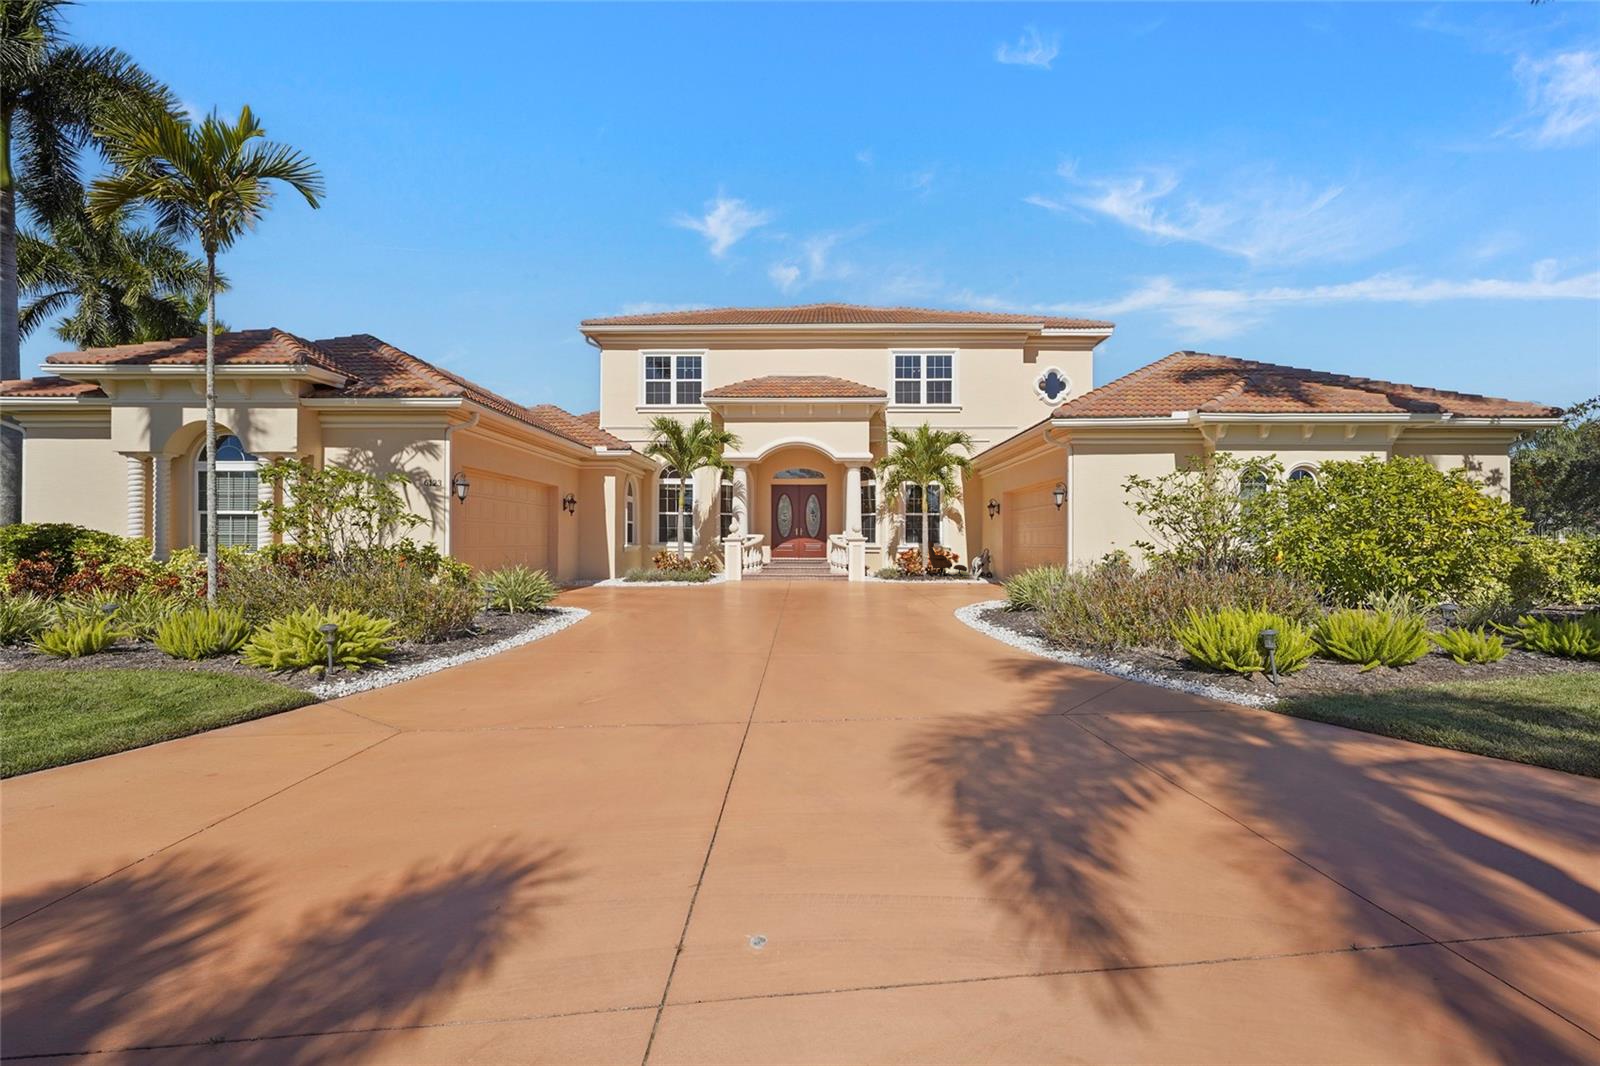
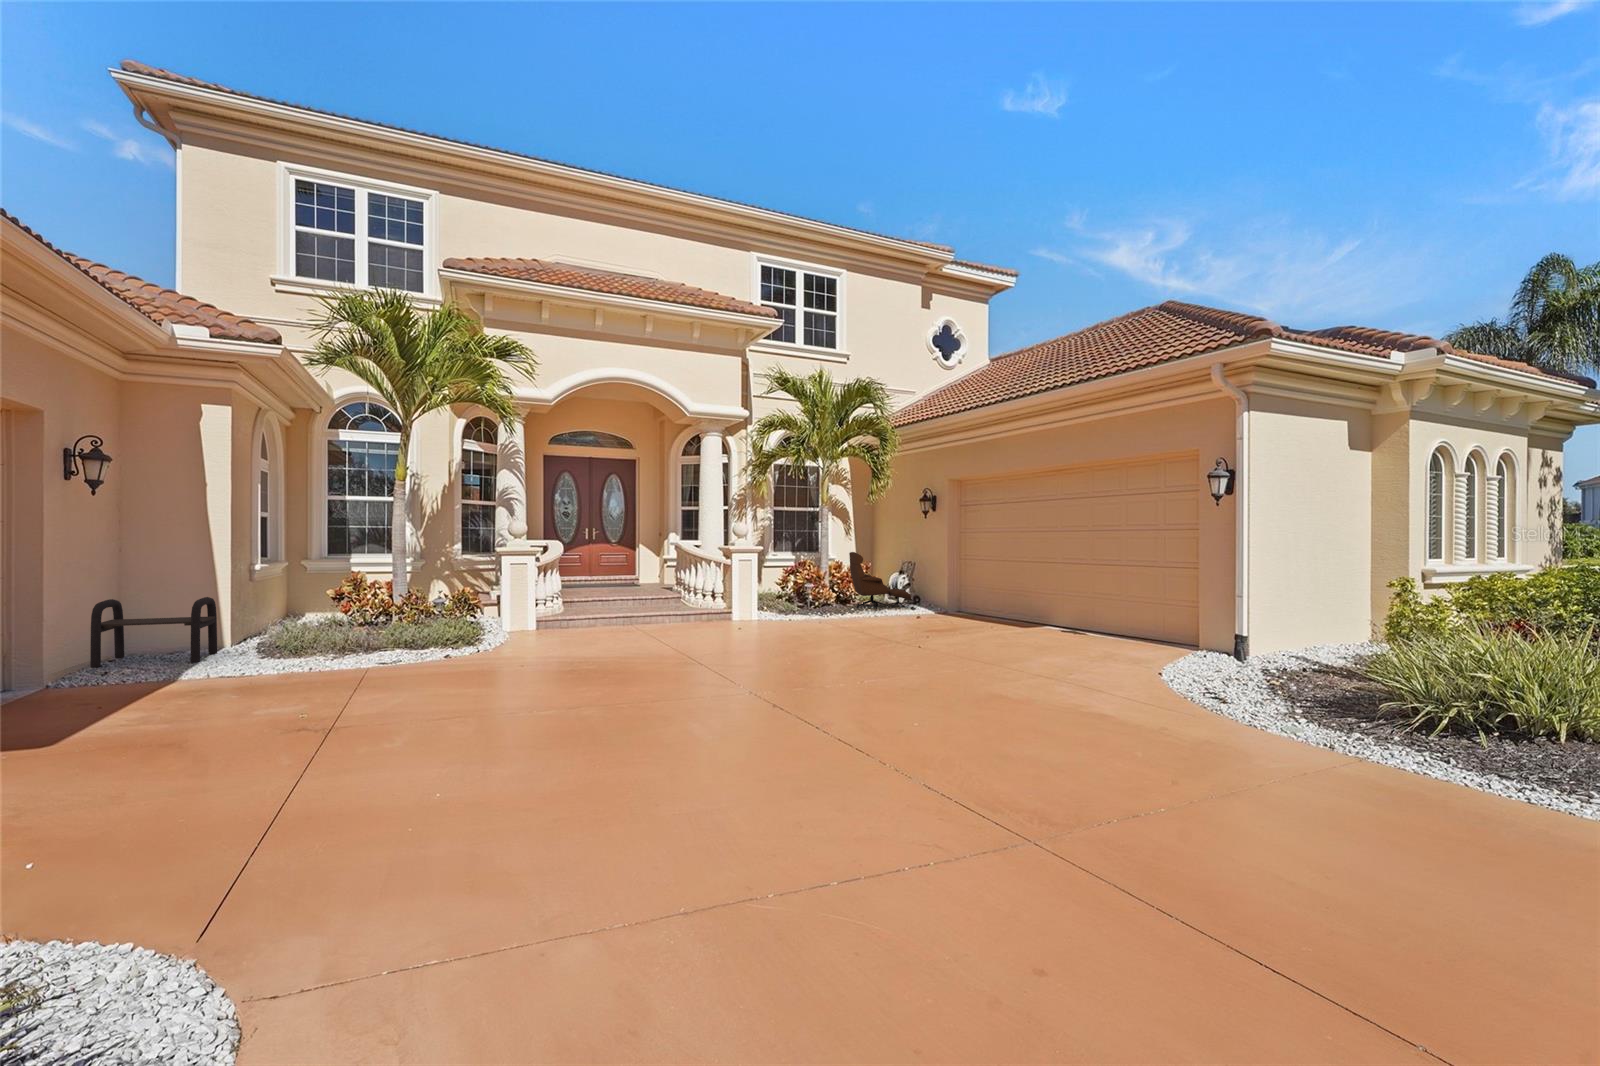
bench: none [571,557,610,582] -> present [90,597,217,668]

